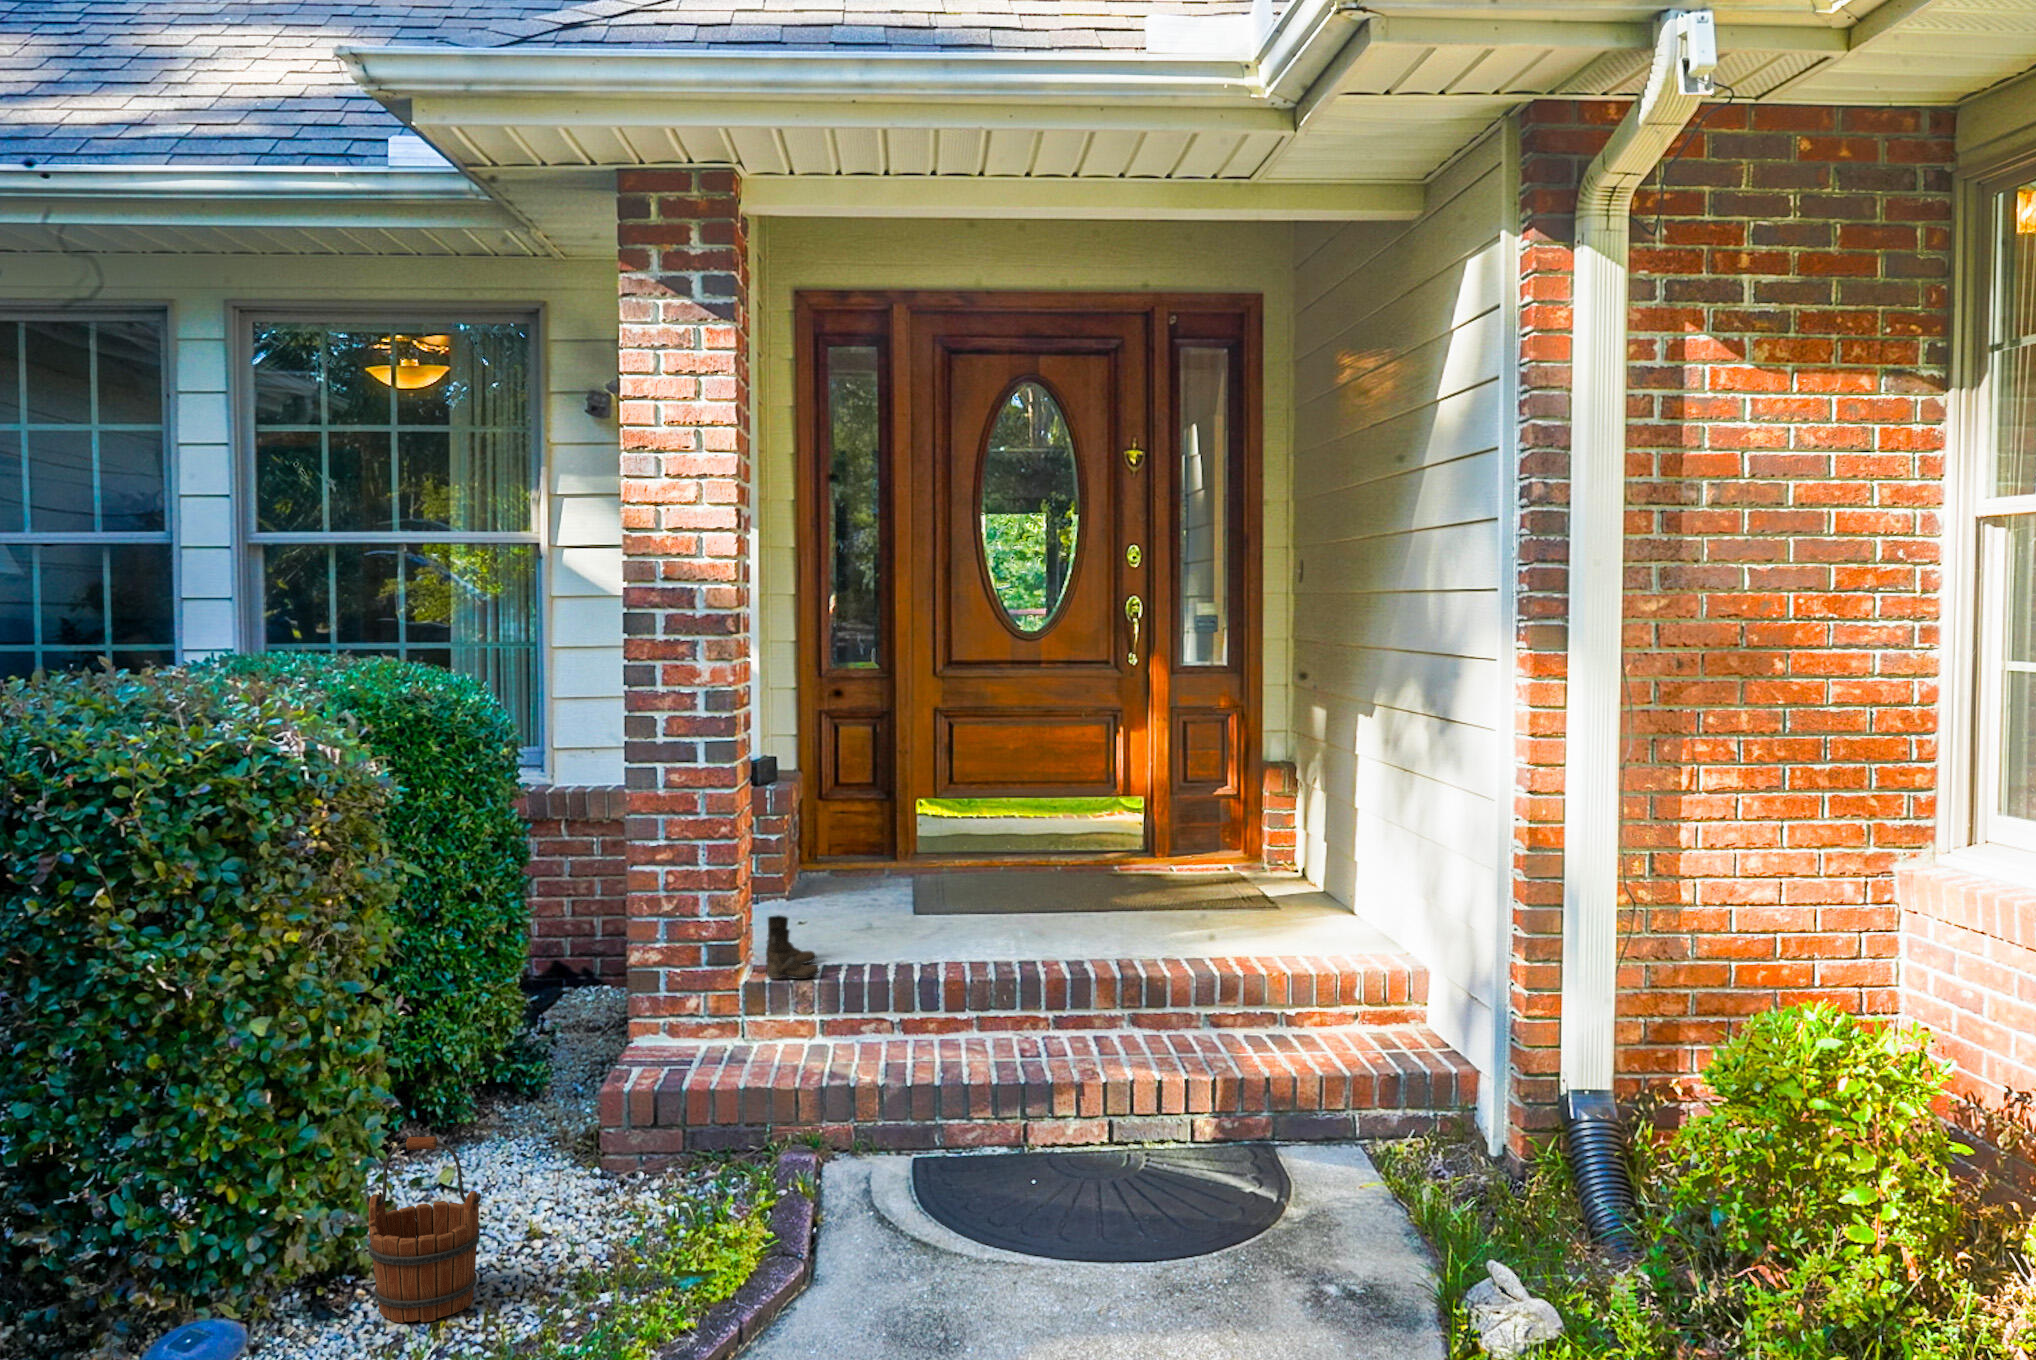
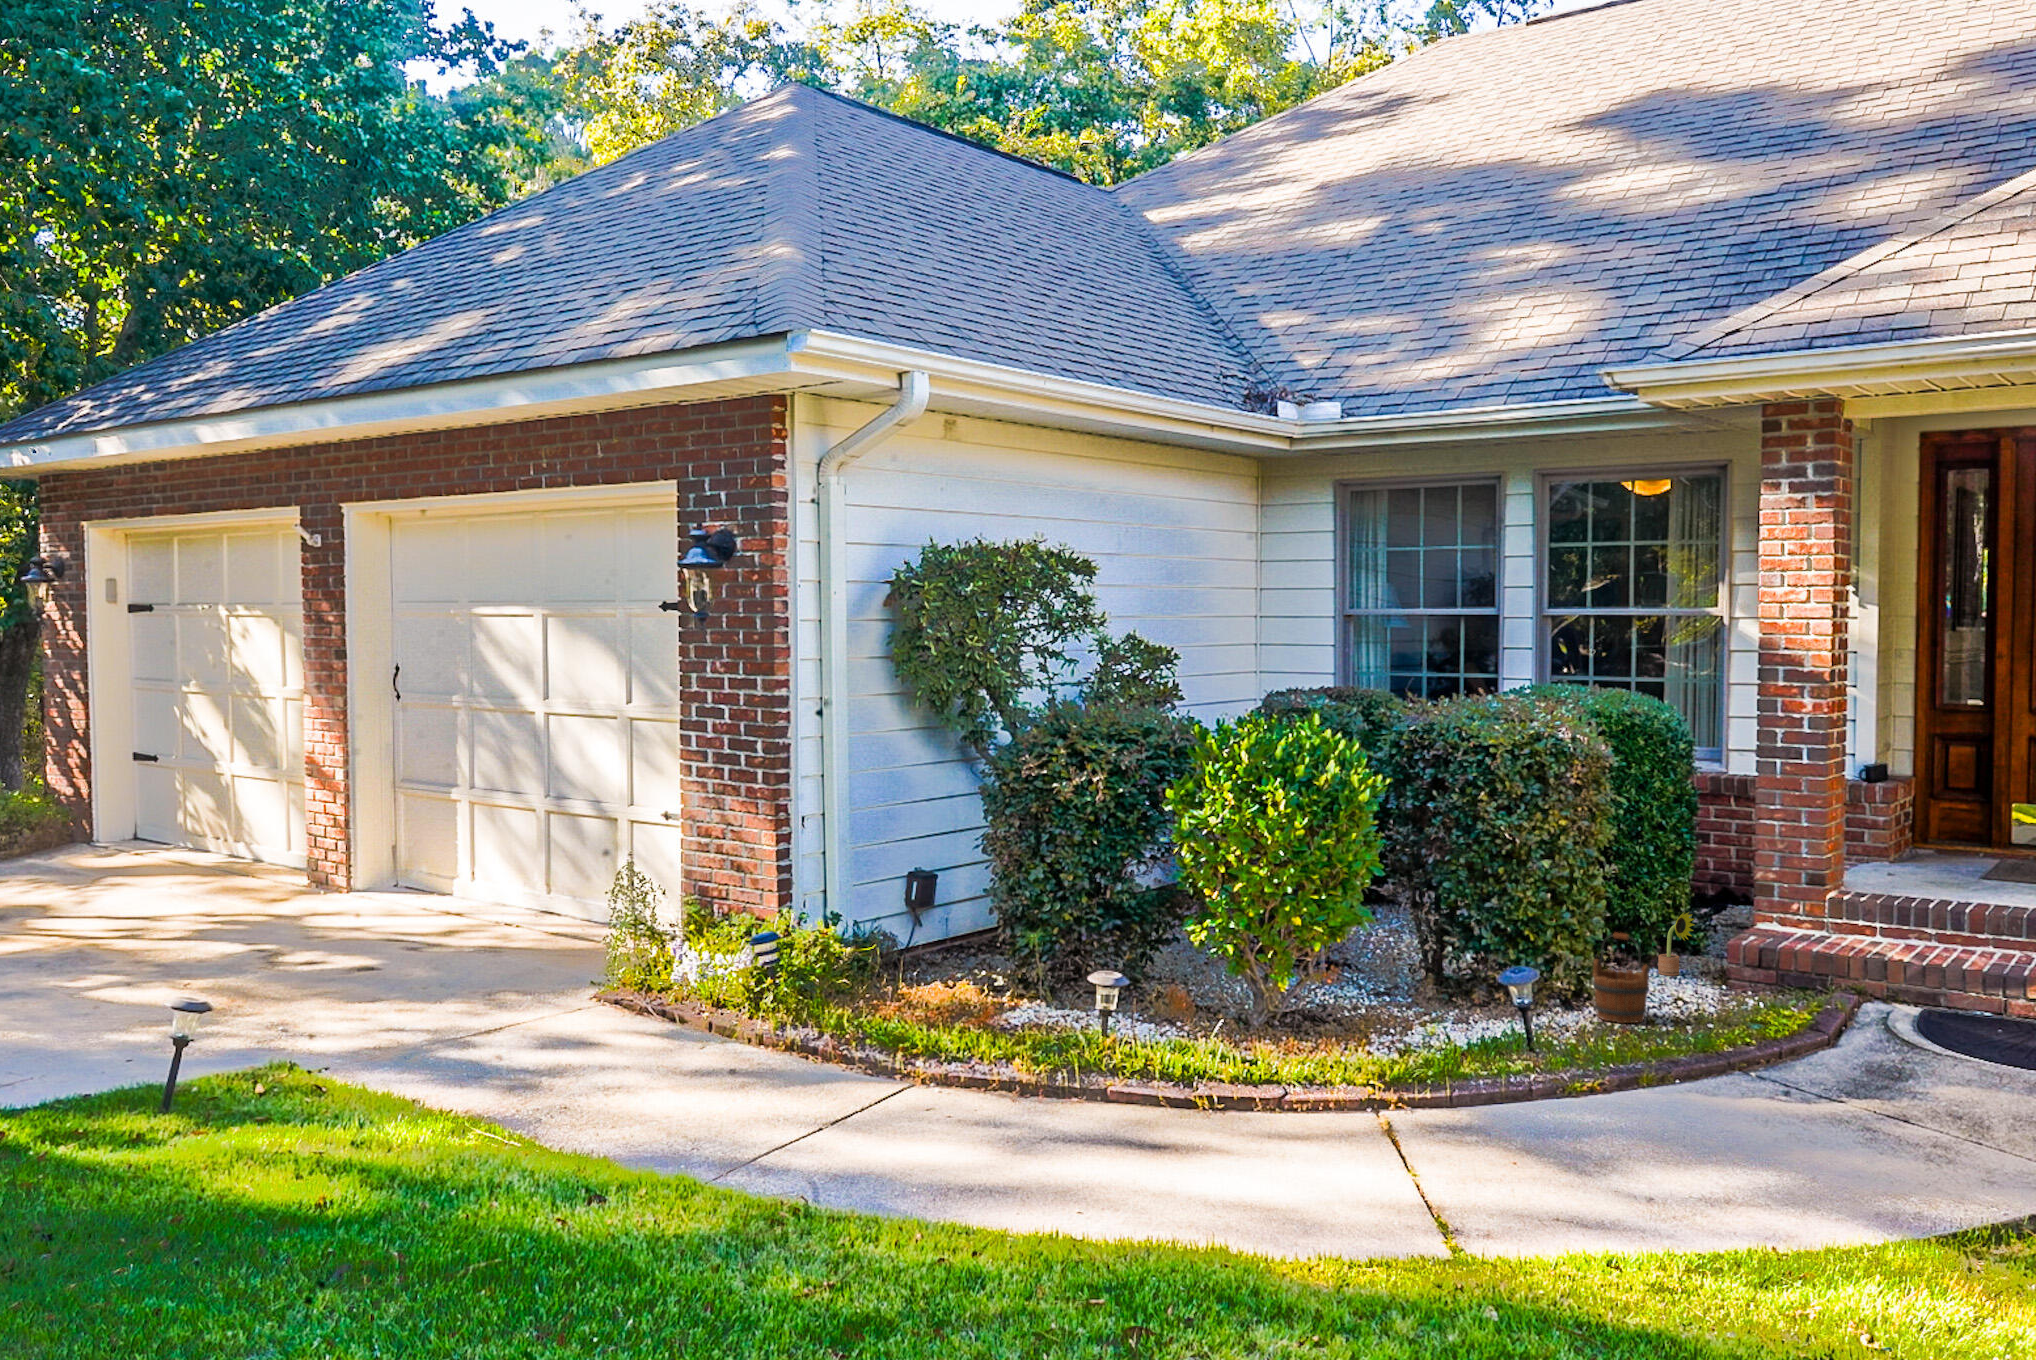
boots: present [766,915,819,979] -> none [1846,862,1887,901]
decorative plant: none [479,1039,539,1157] -> present [1658,912,1694,976]

